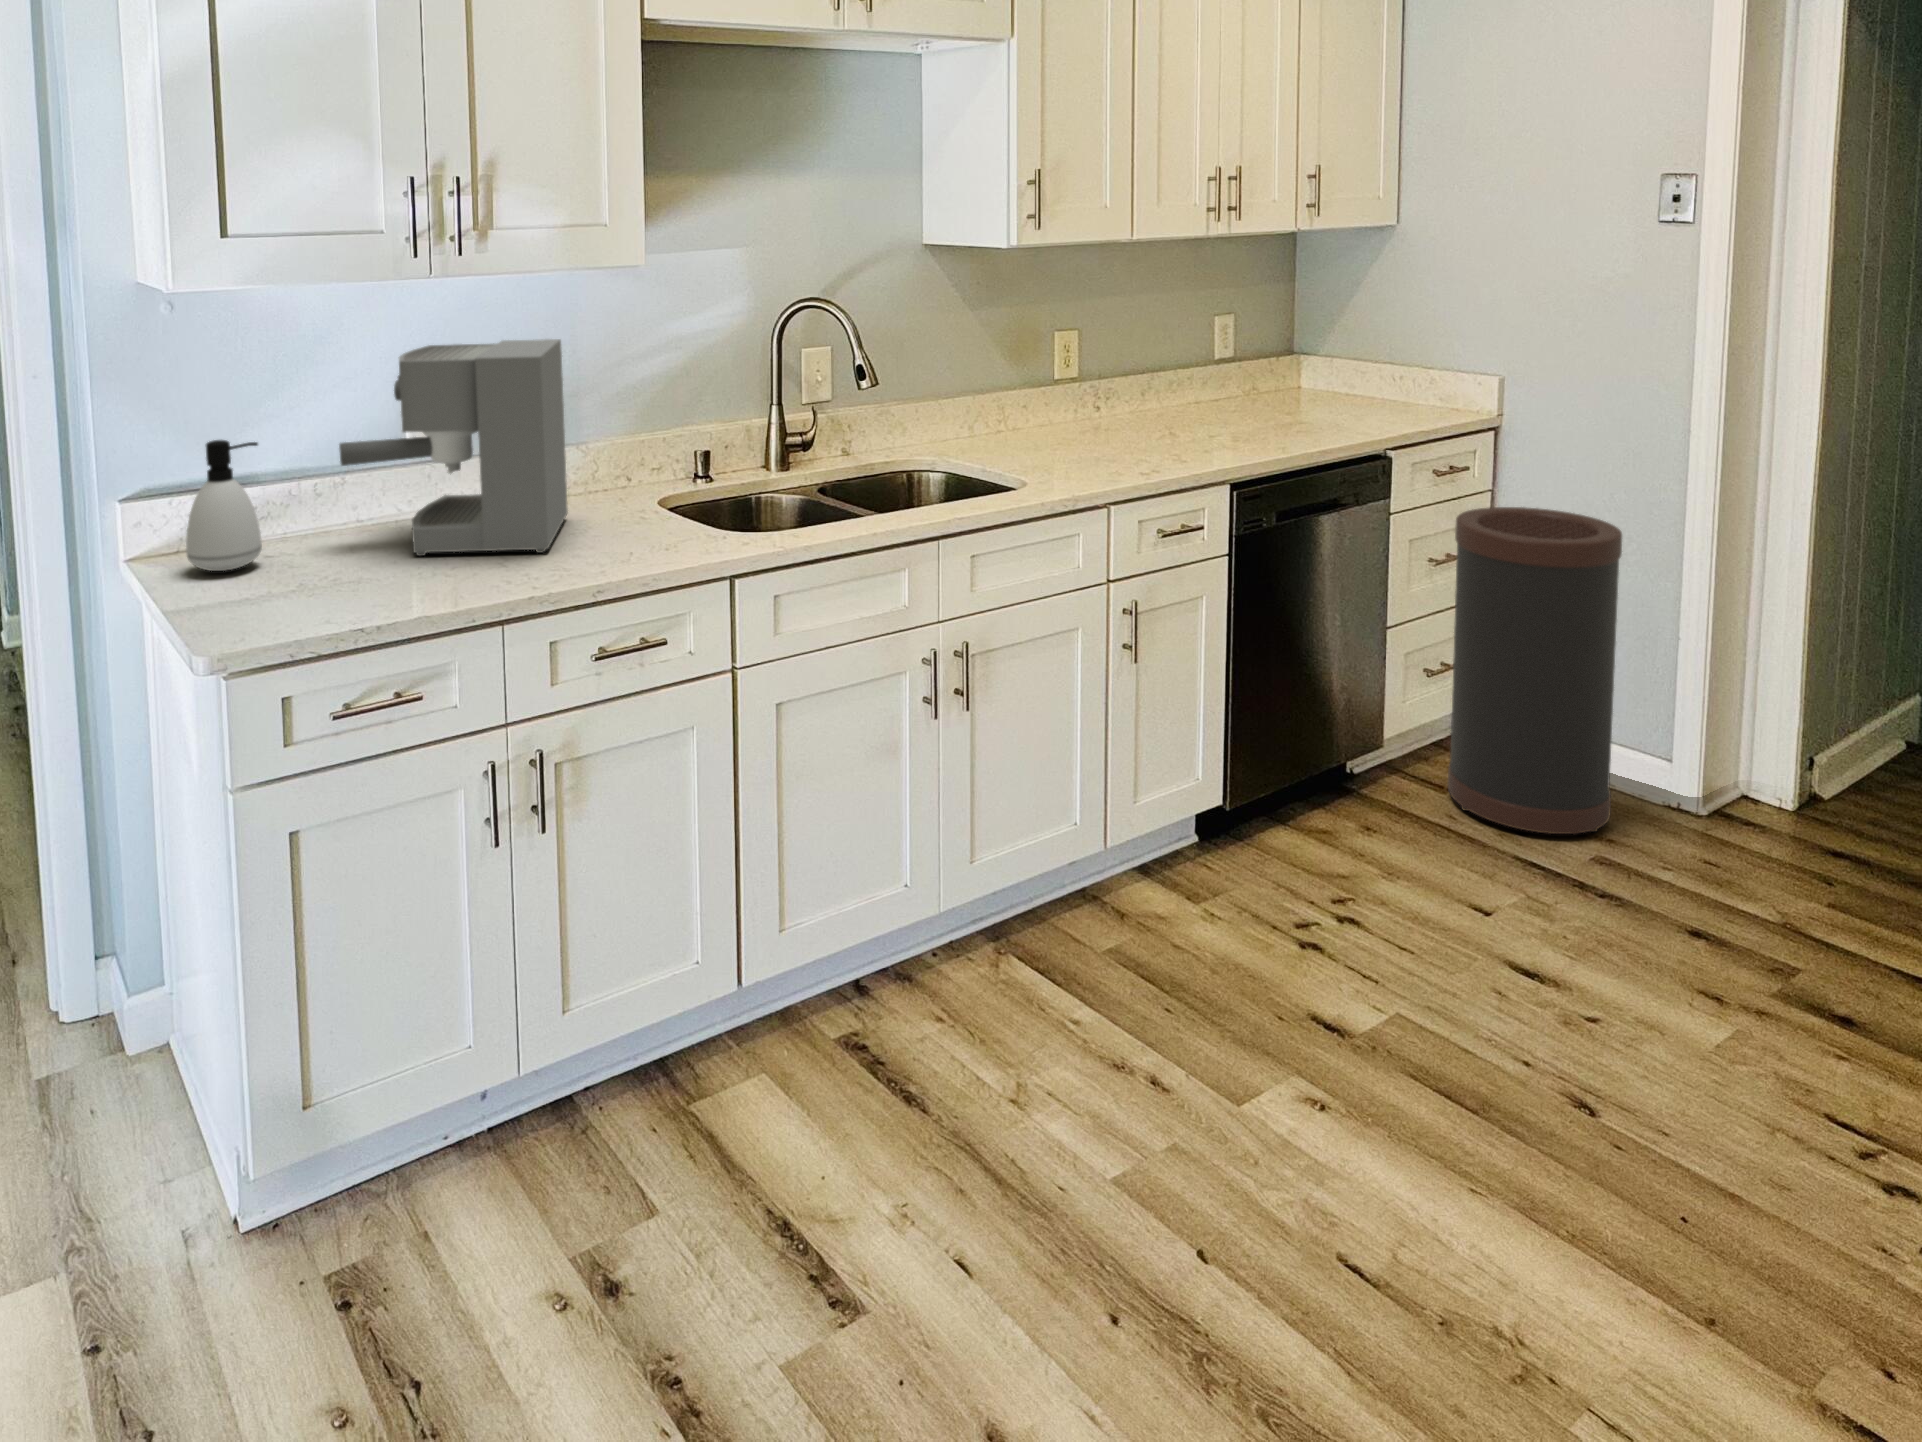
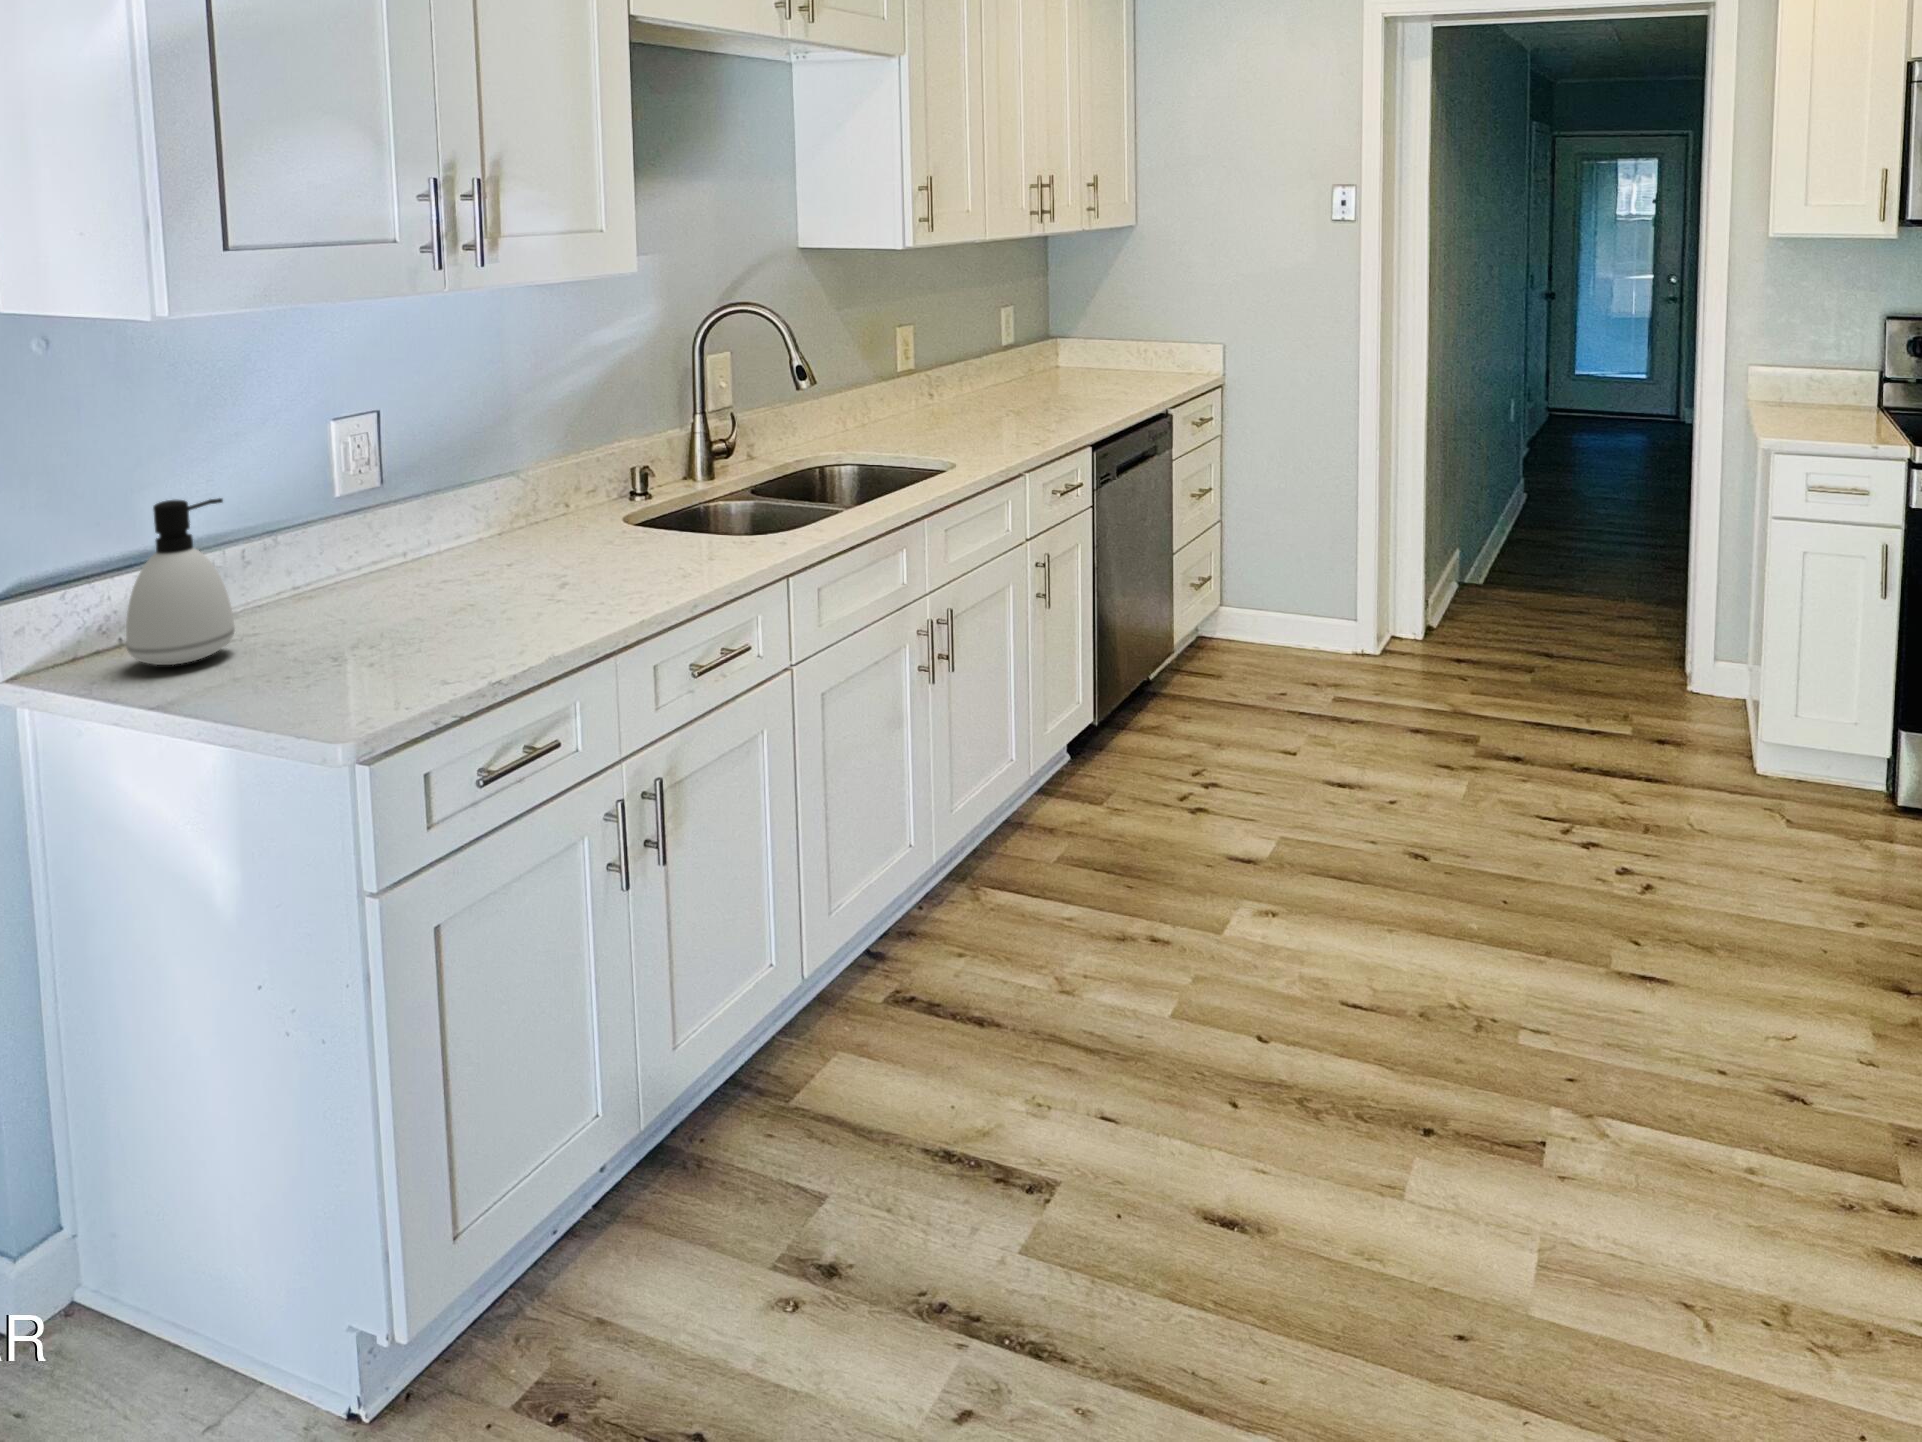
coffee maker: present [339,339,568,556] -> none [306,355,592,607]
trash can: present [1448,507,1622,834] -> none [1219,448,1331,692]

